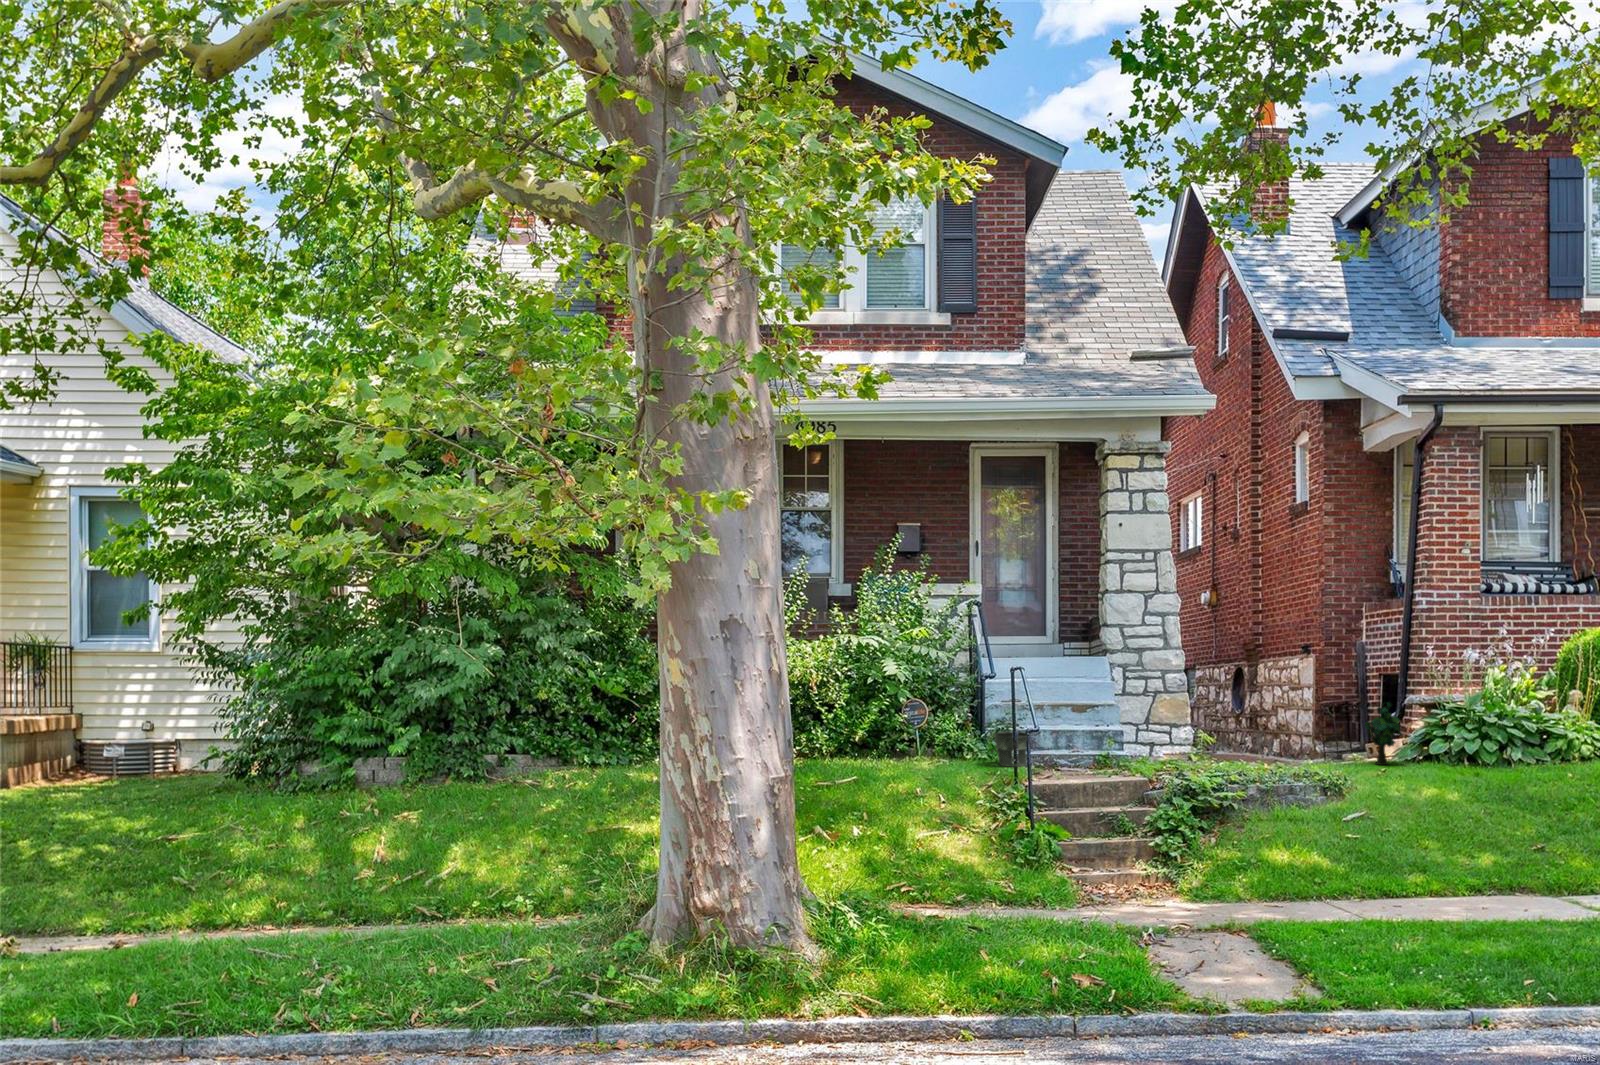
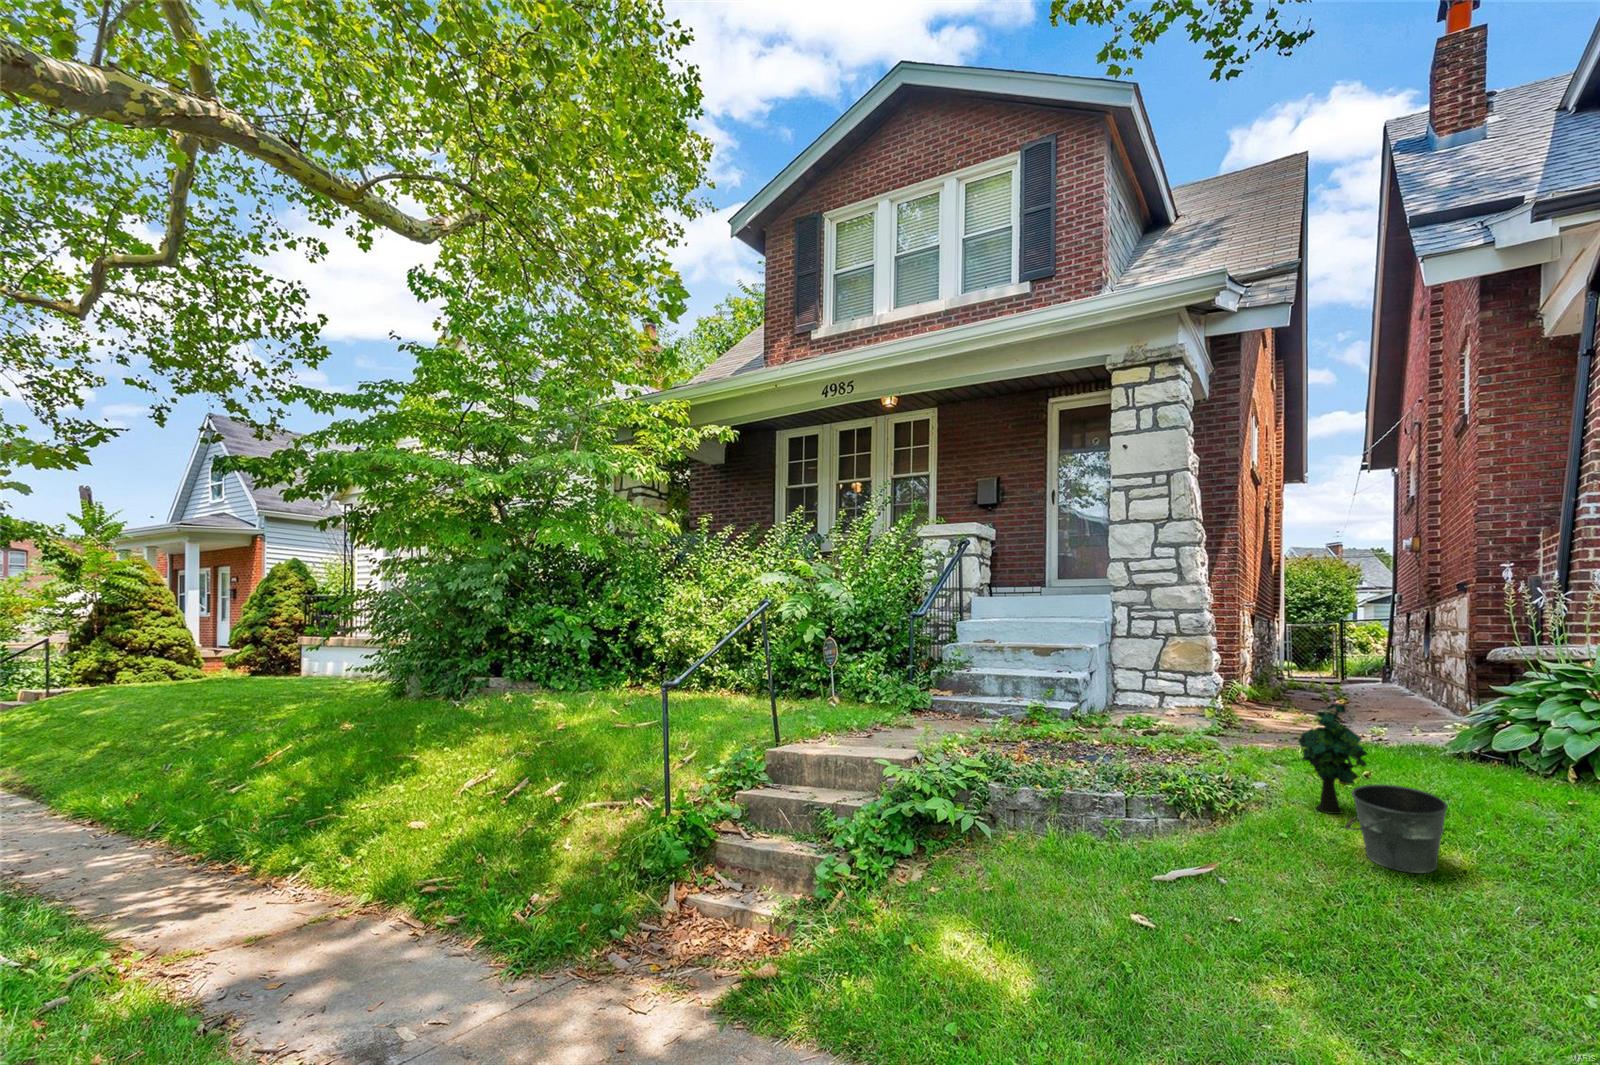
bucket: present [991,732,1027,767] -> present [1345,784,1448,873]

